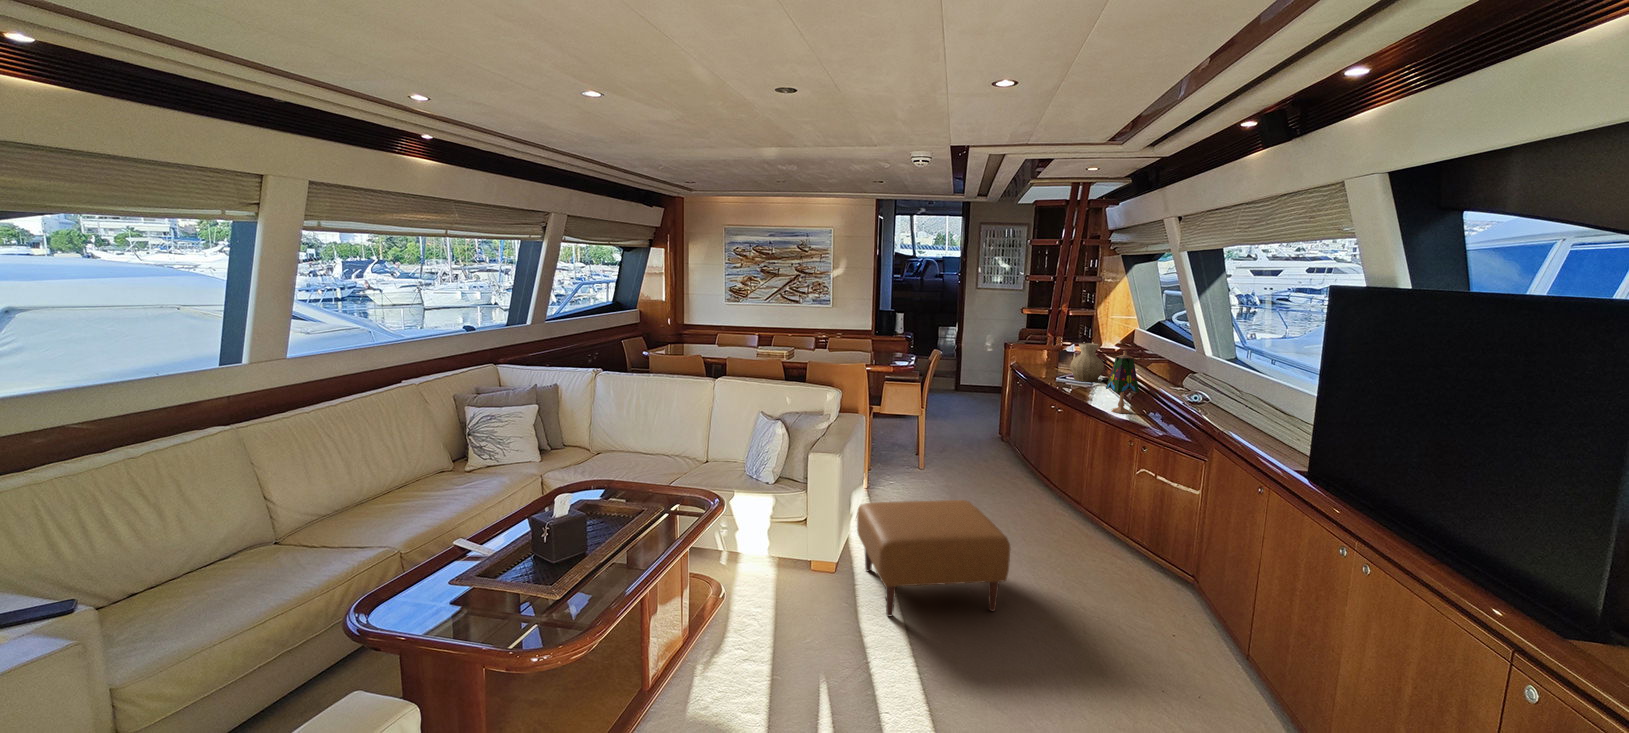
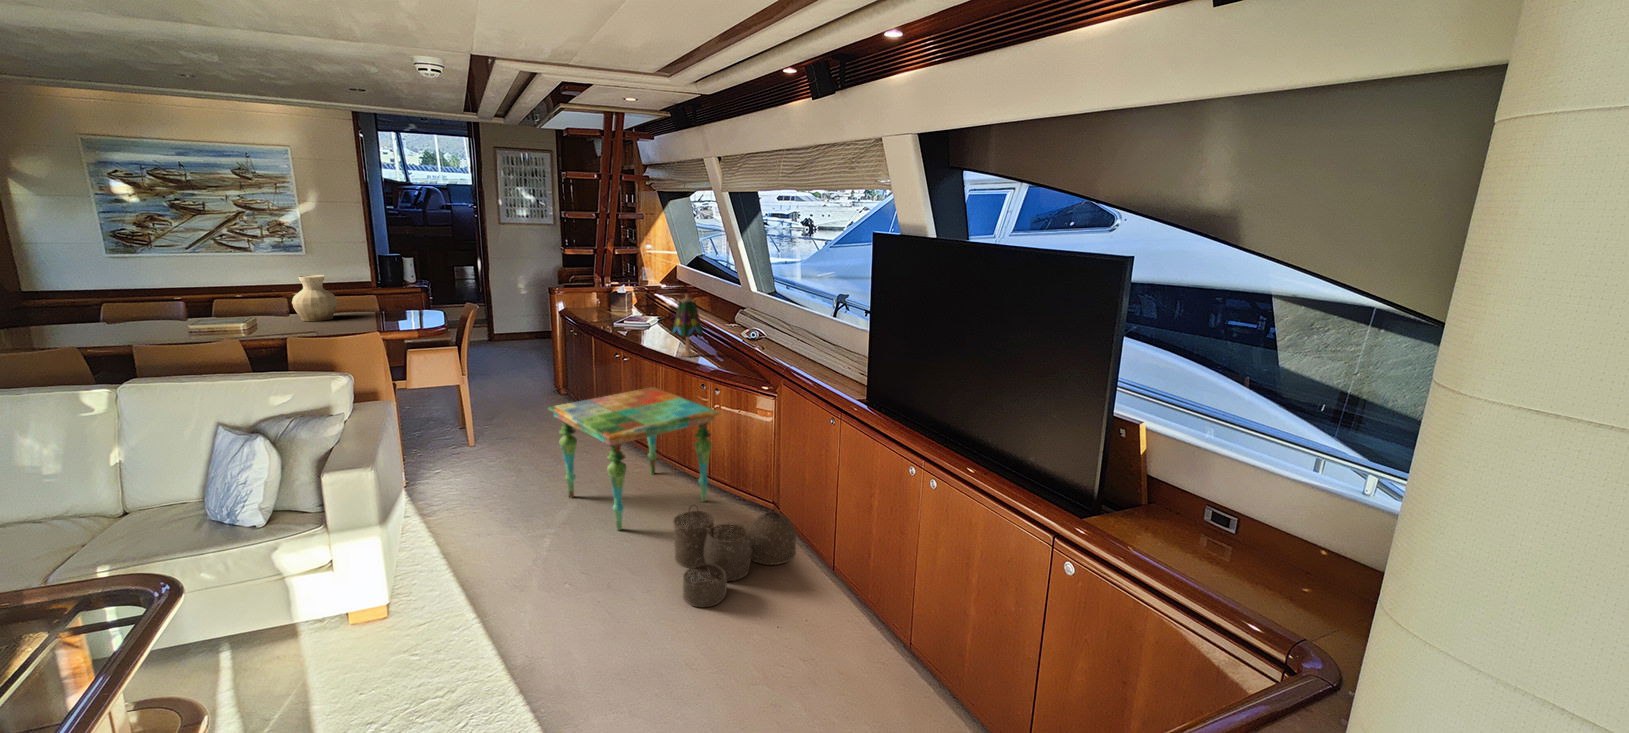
vase: present [1070,343,1104,382] -> present [292,275,337,321]
side table: none [980,438,1142,562] -> present [549,387,720,530]
ottoman: present [857,500,1010,616] -> none [409,483,614,651]
woven basket: none [1070,551,1208,648] -> present [673,506,796,607]

